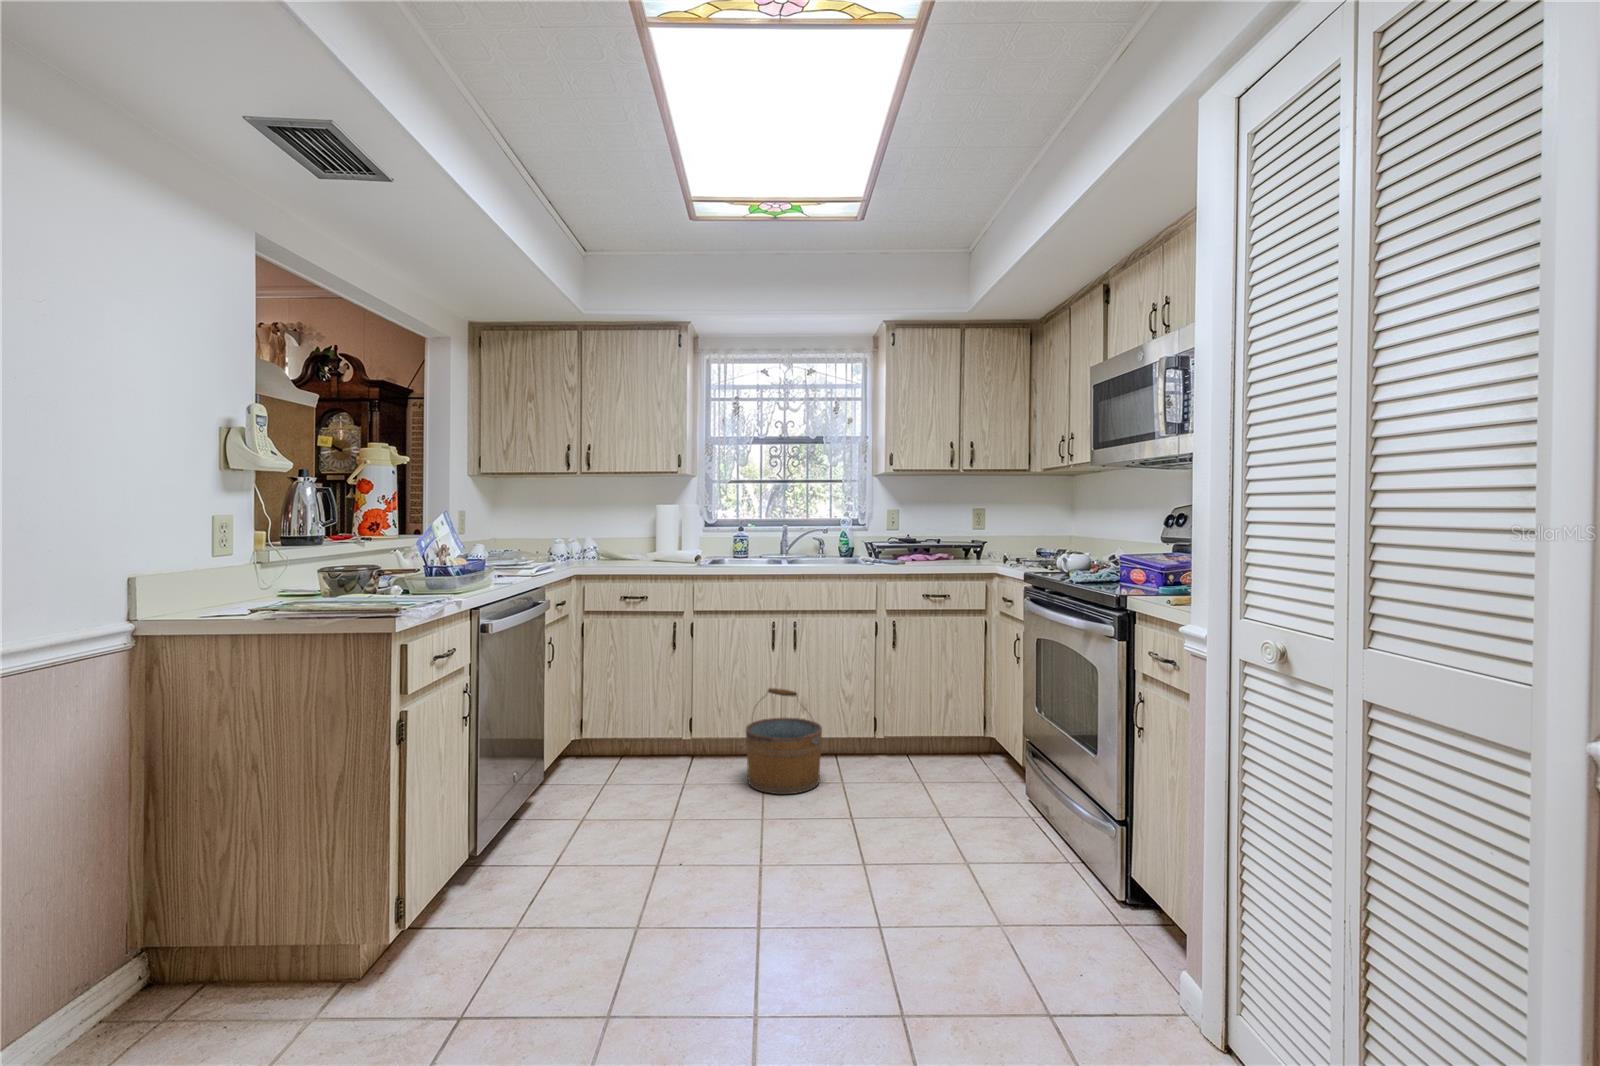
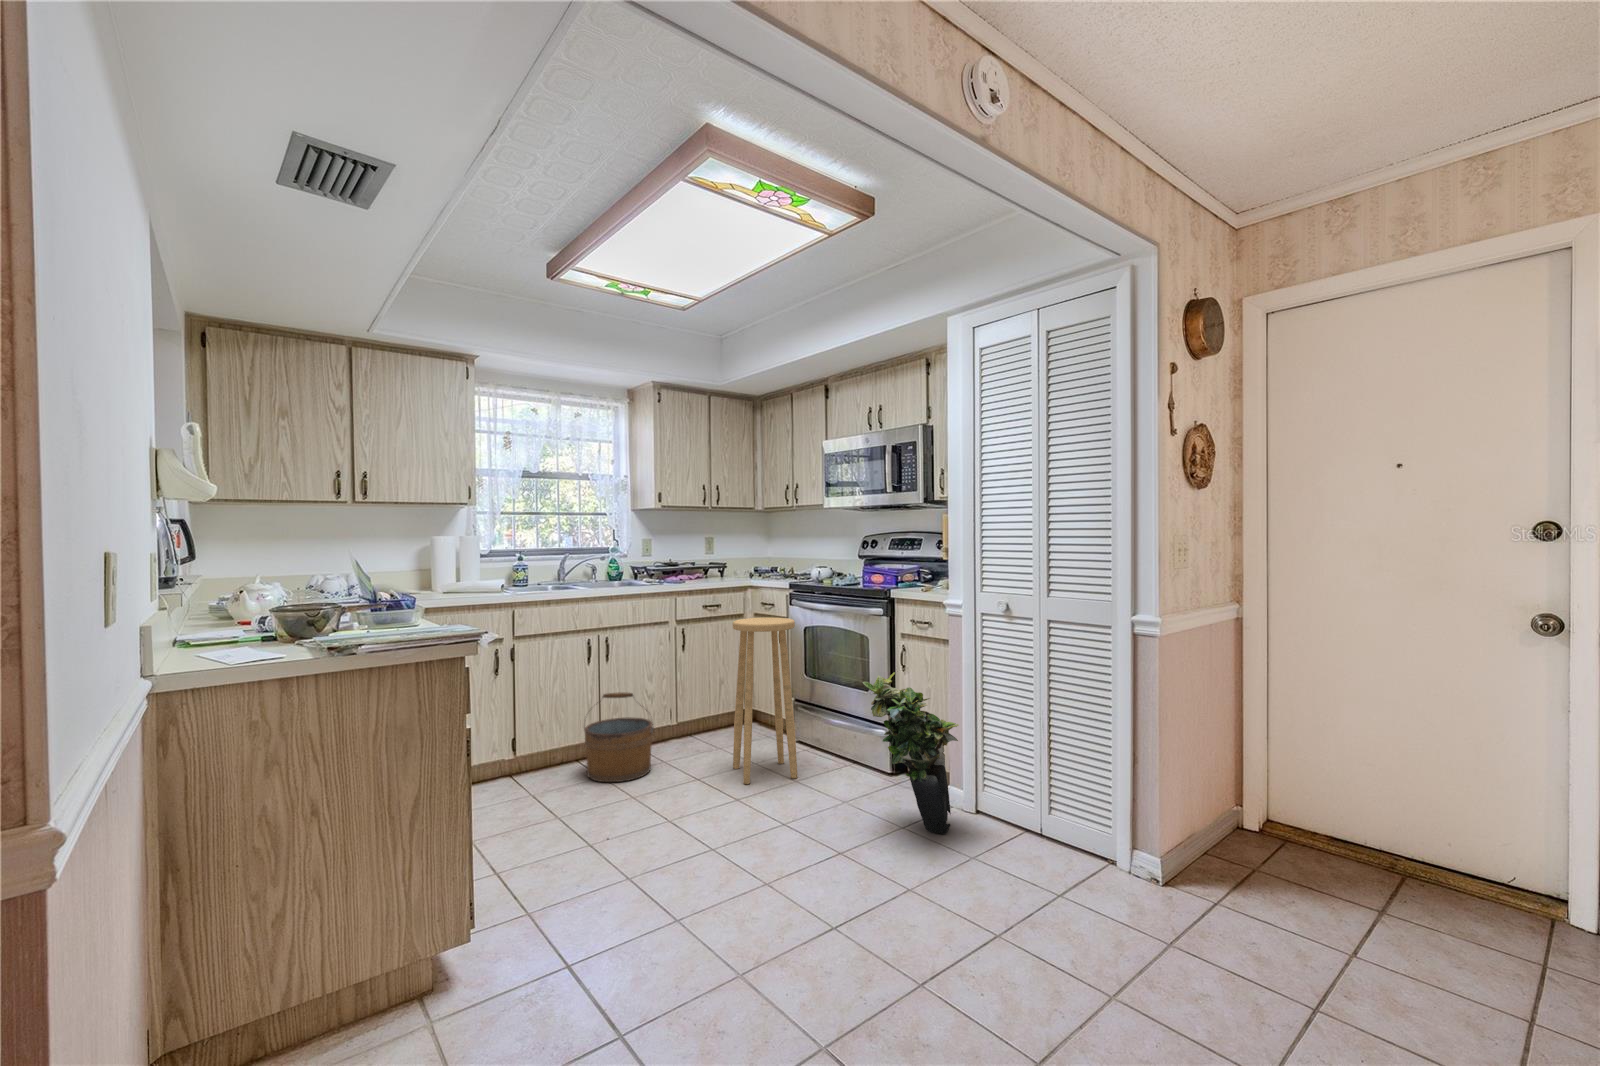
stool: none [895,616,983,846] -> present [733,618,798,784]
potted plant: none [983,725,1145,1020] -> present [863,672,959,834]

